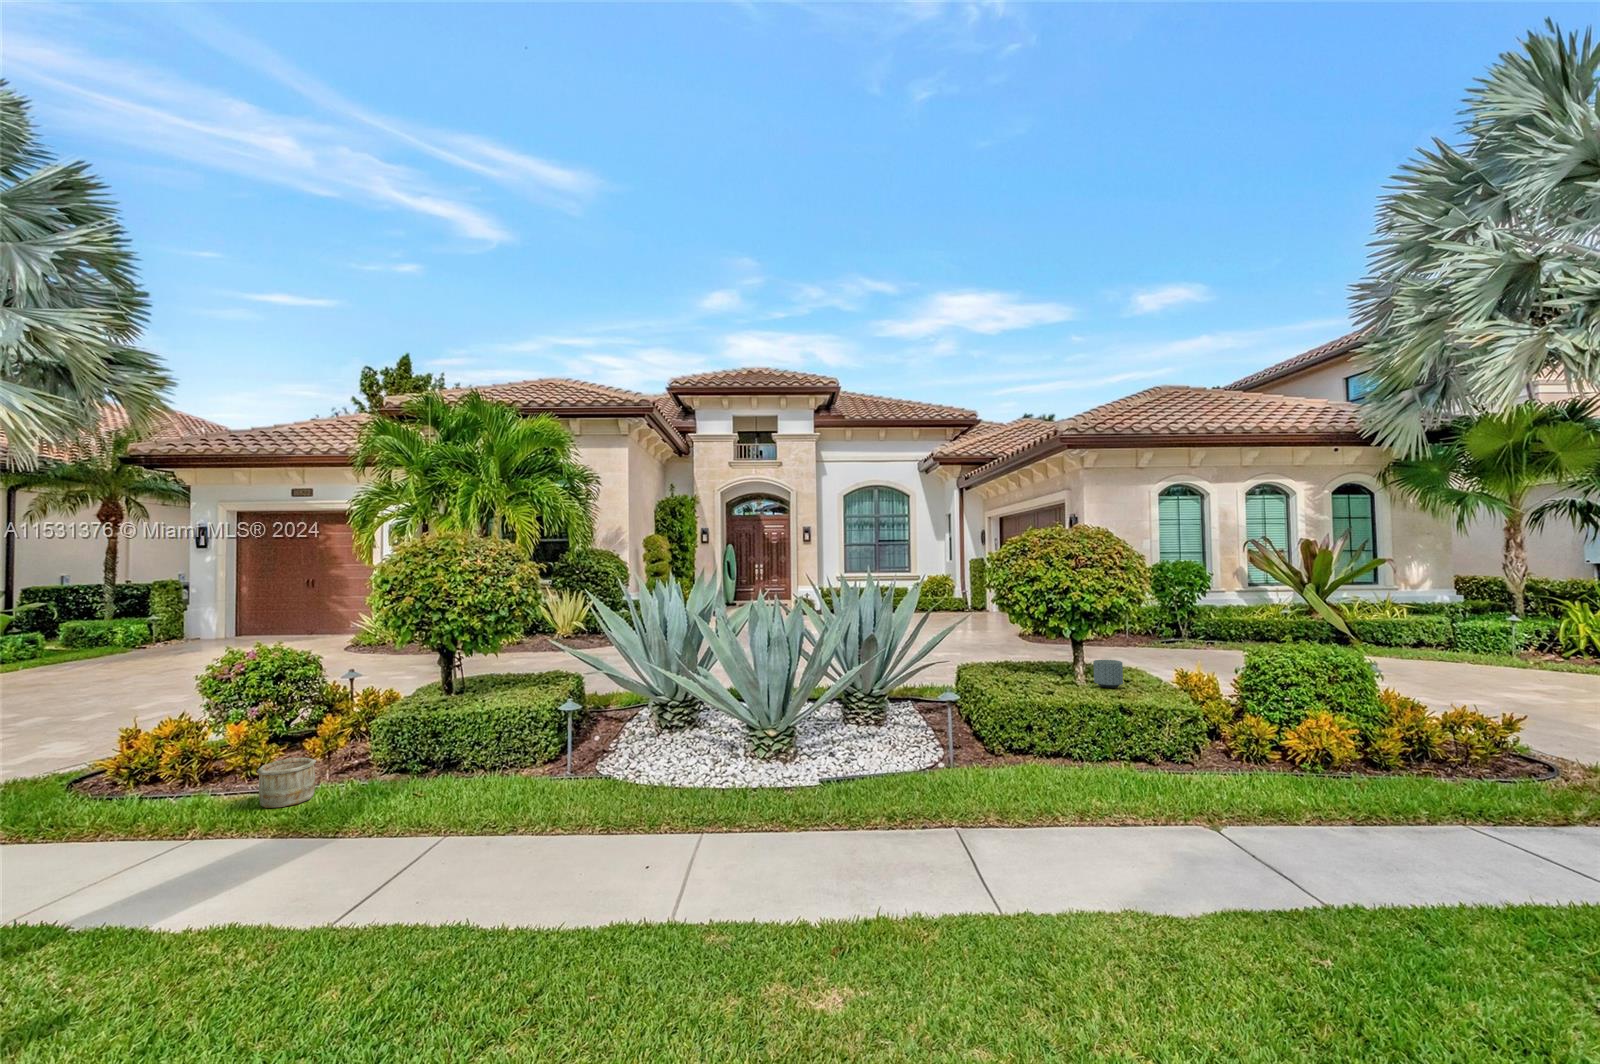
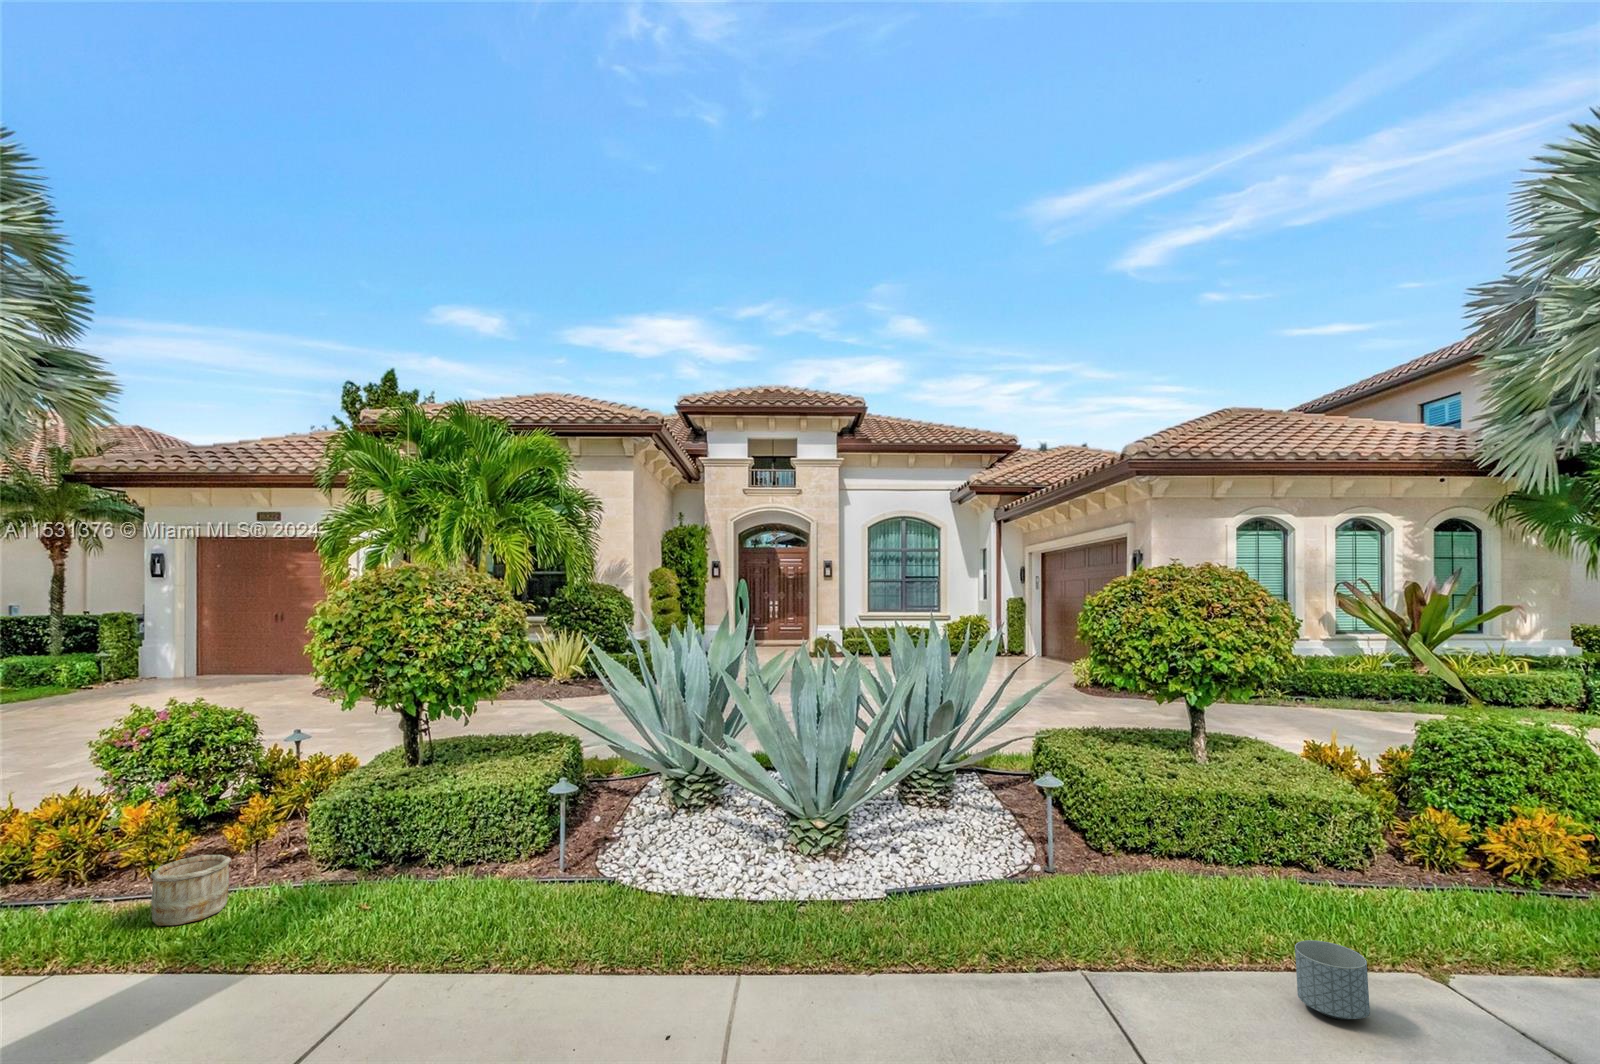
planter: present [1093,660,1123,688] -> present [1295,940,1370,1020]

